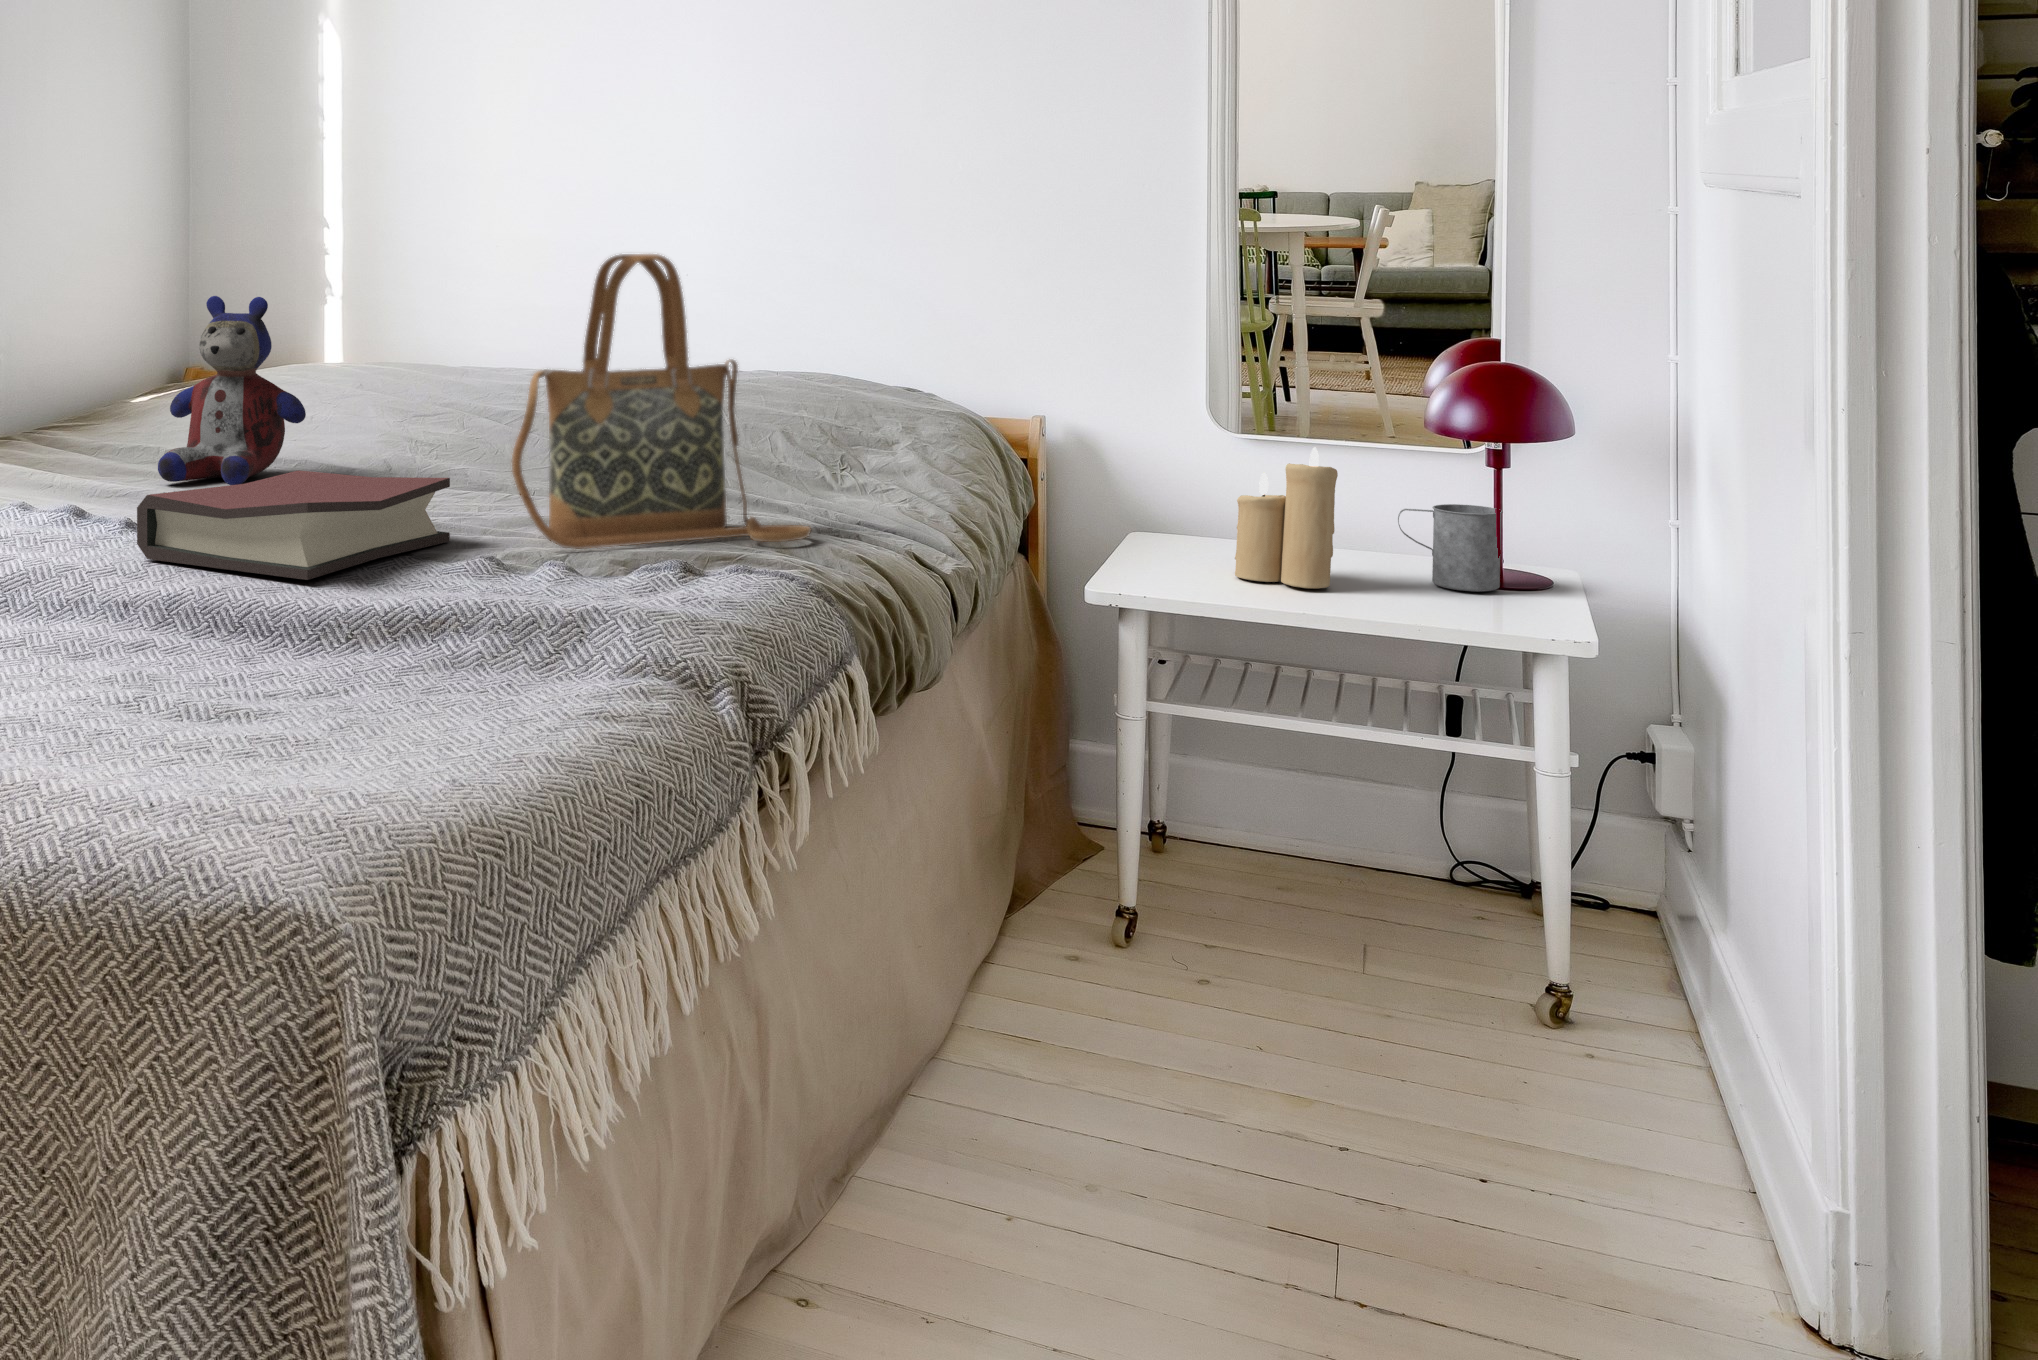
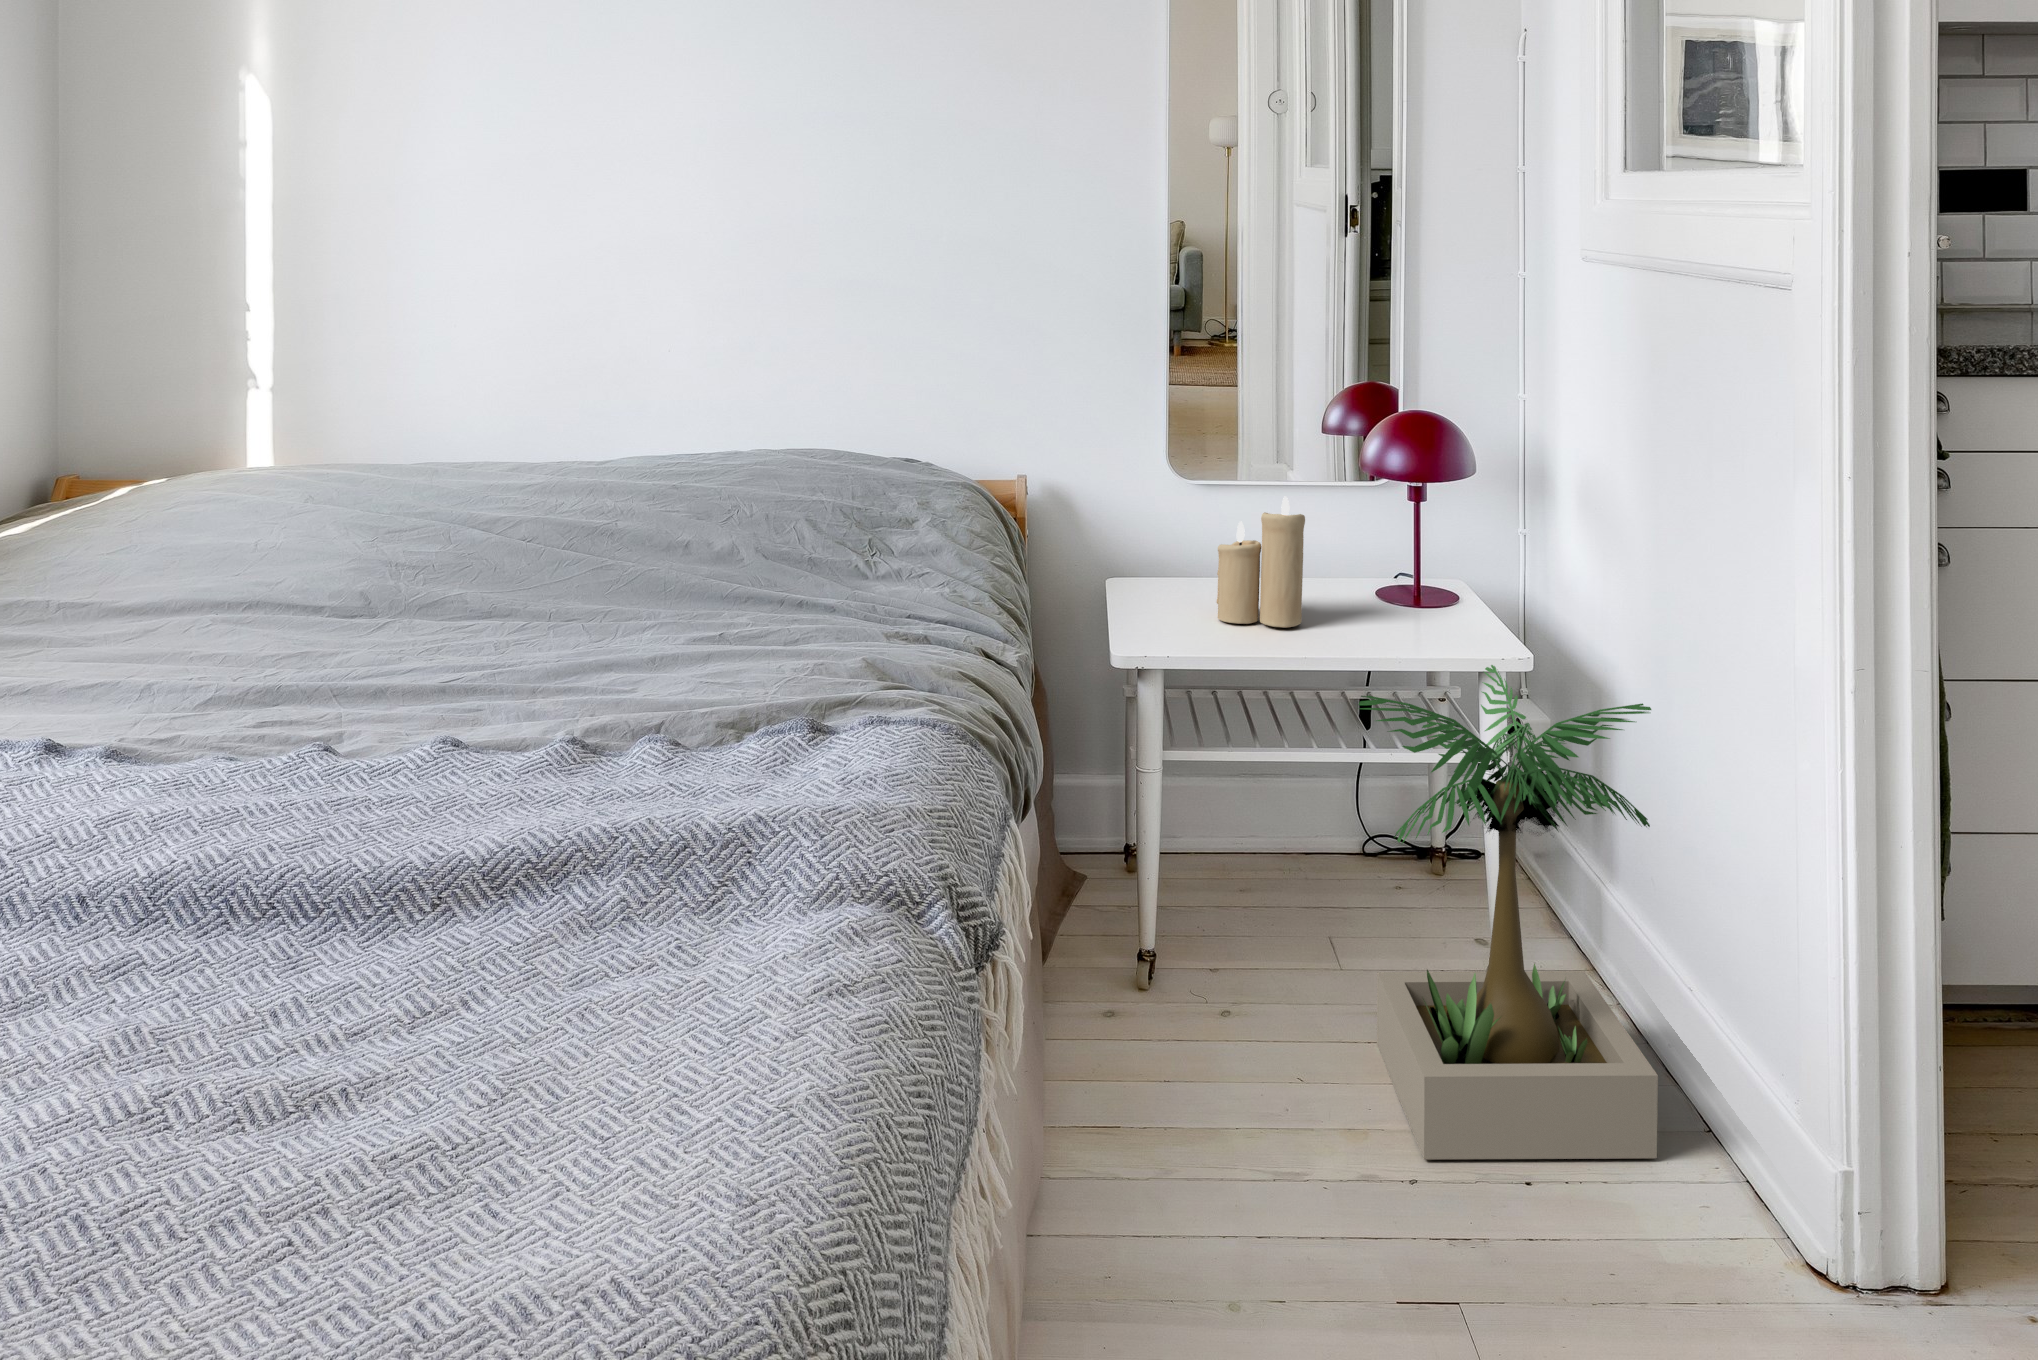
handbag: present [512,254,811,549] -> none [585,370,893,713]
stuffed bear: present [158,296,306,485] -> none [85,425,271,662]
hardback book: present [137,470,450,580] -> none [133,648,513,821]
mug: present [1398,504,1503,591] -> none [1343,532,1428,612]
potted plant: none [1292,625,1730,1193] -> present [1359,665,1658,1159]

